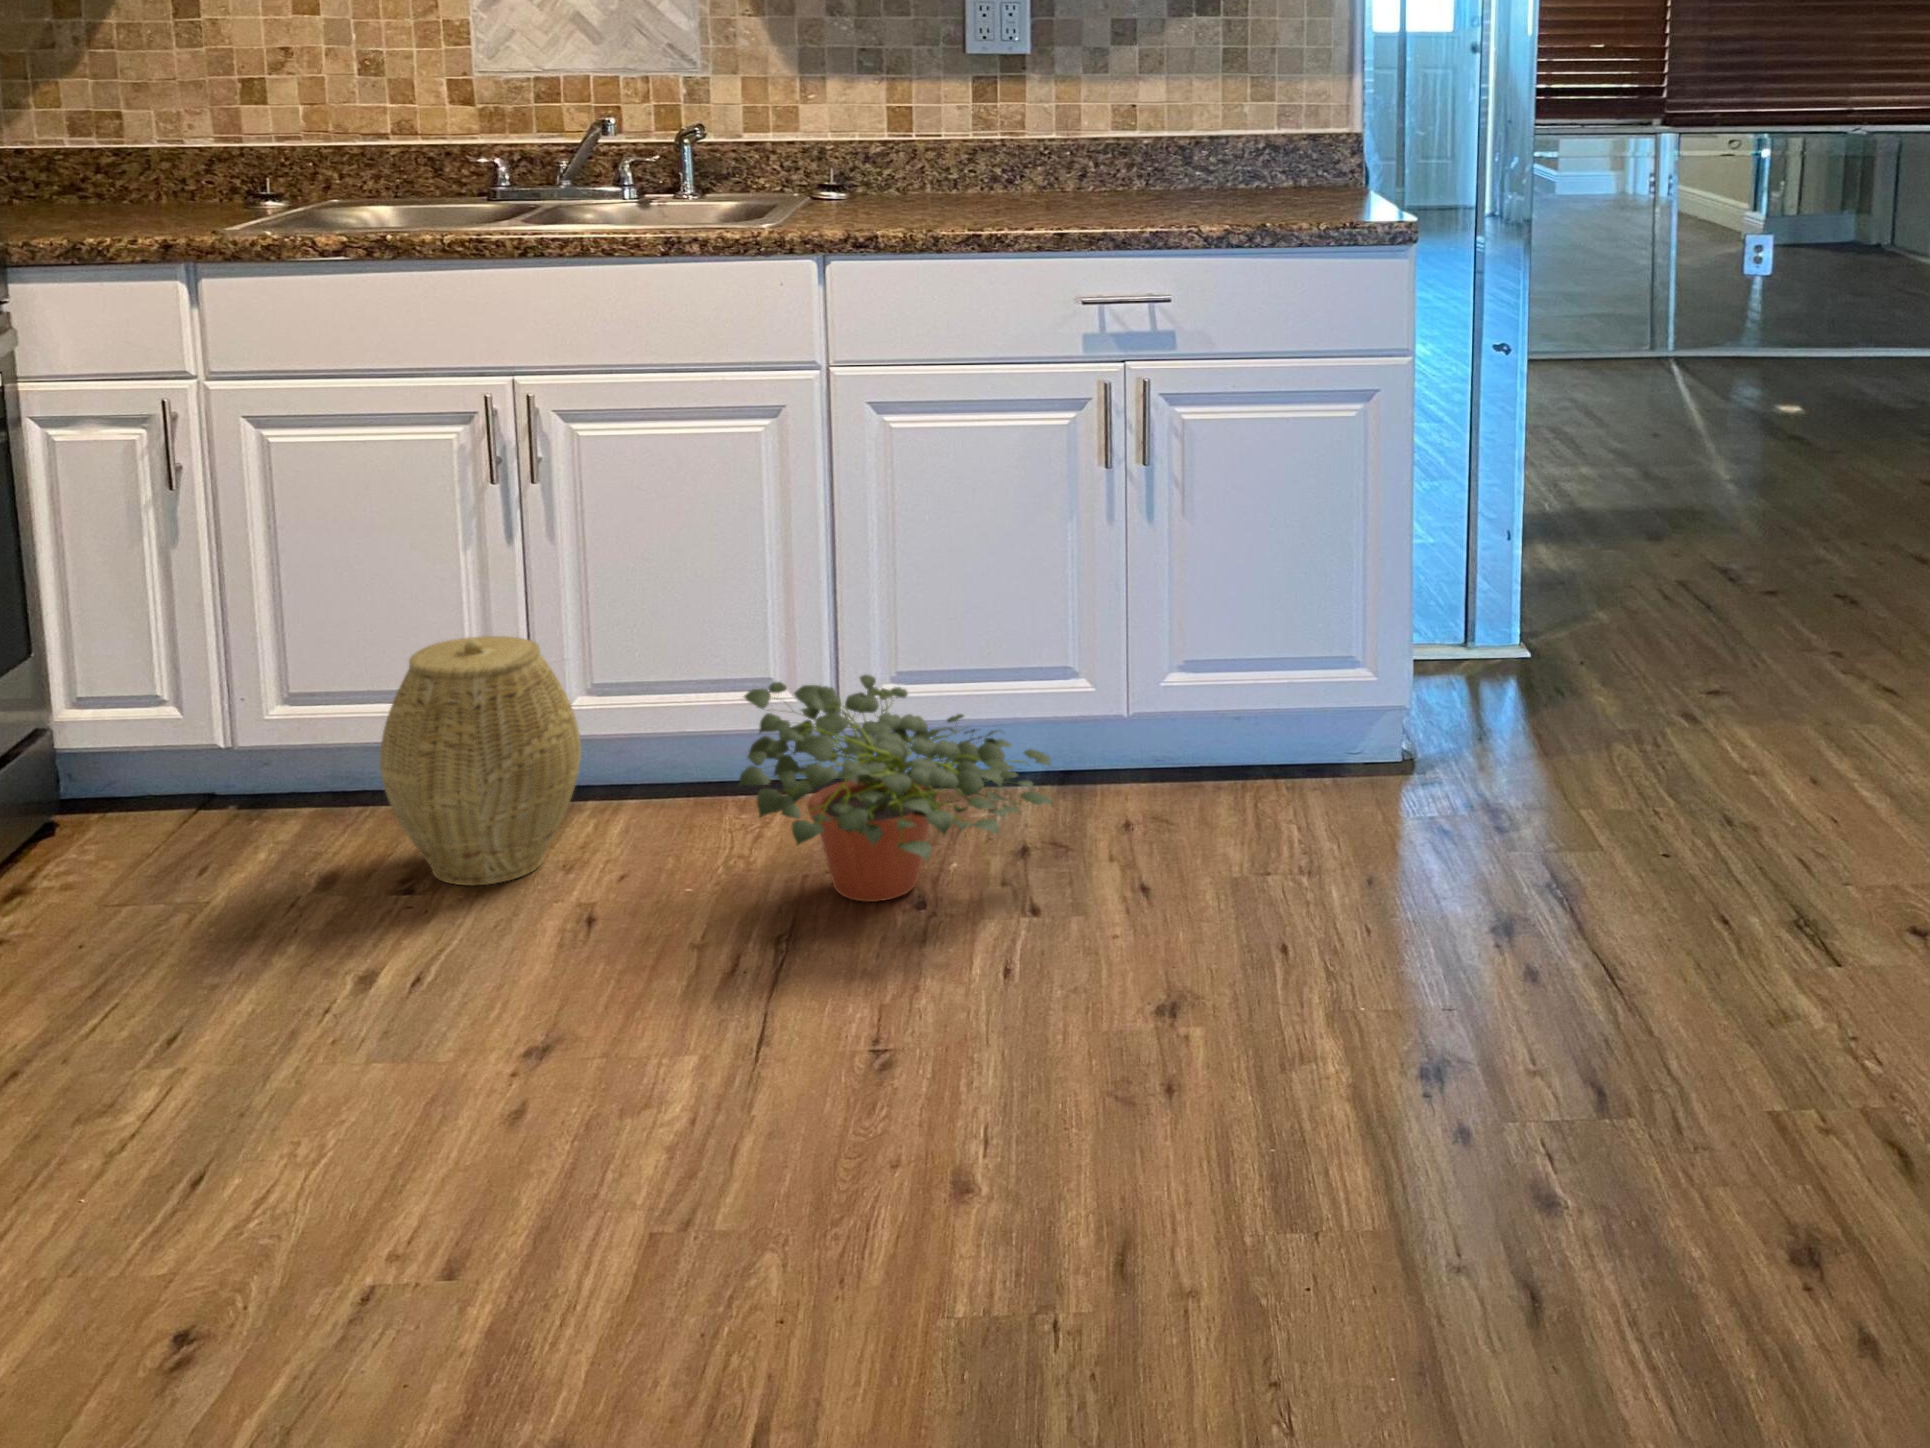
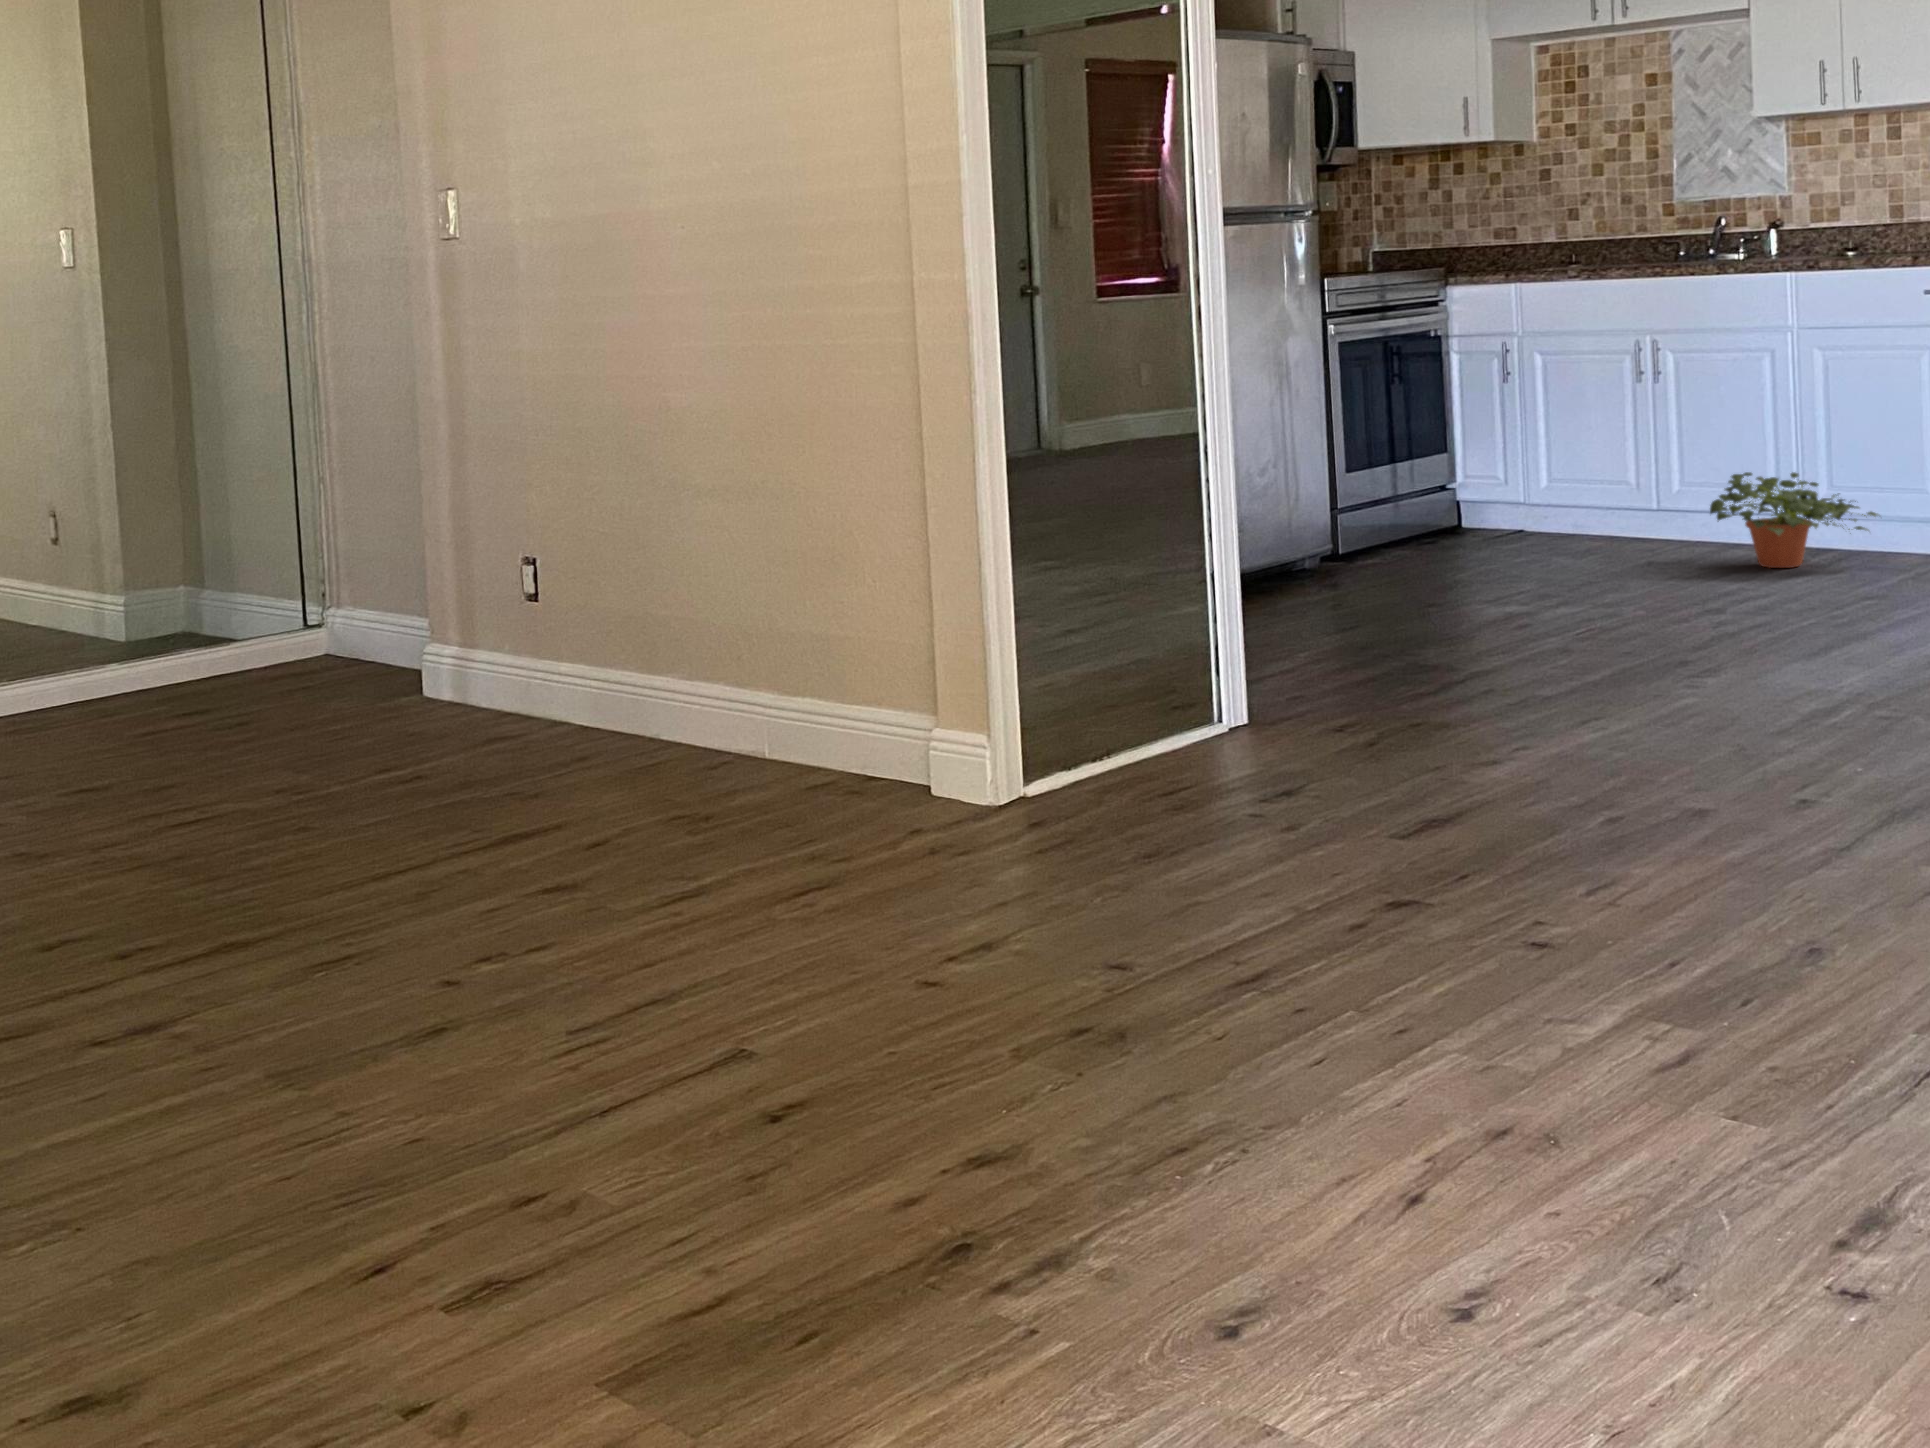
woven basket: present [380,636,581,885] -> none [1570,444,1661,553]

